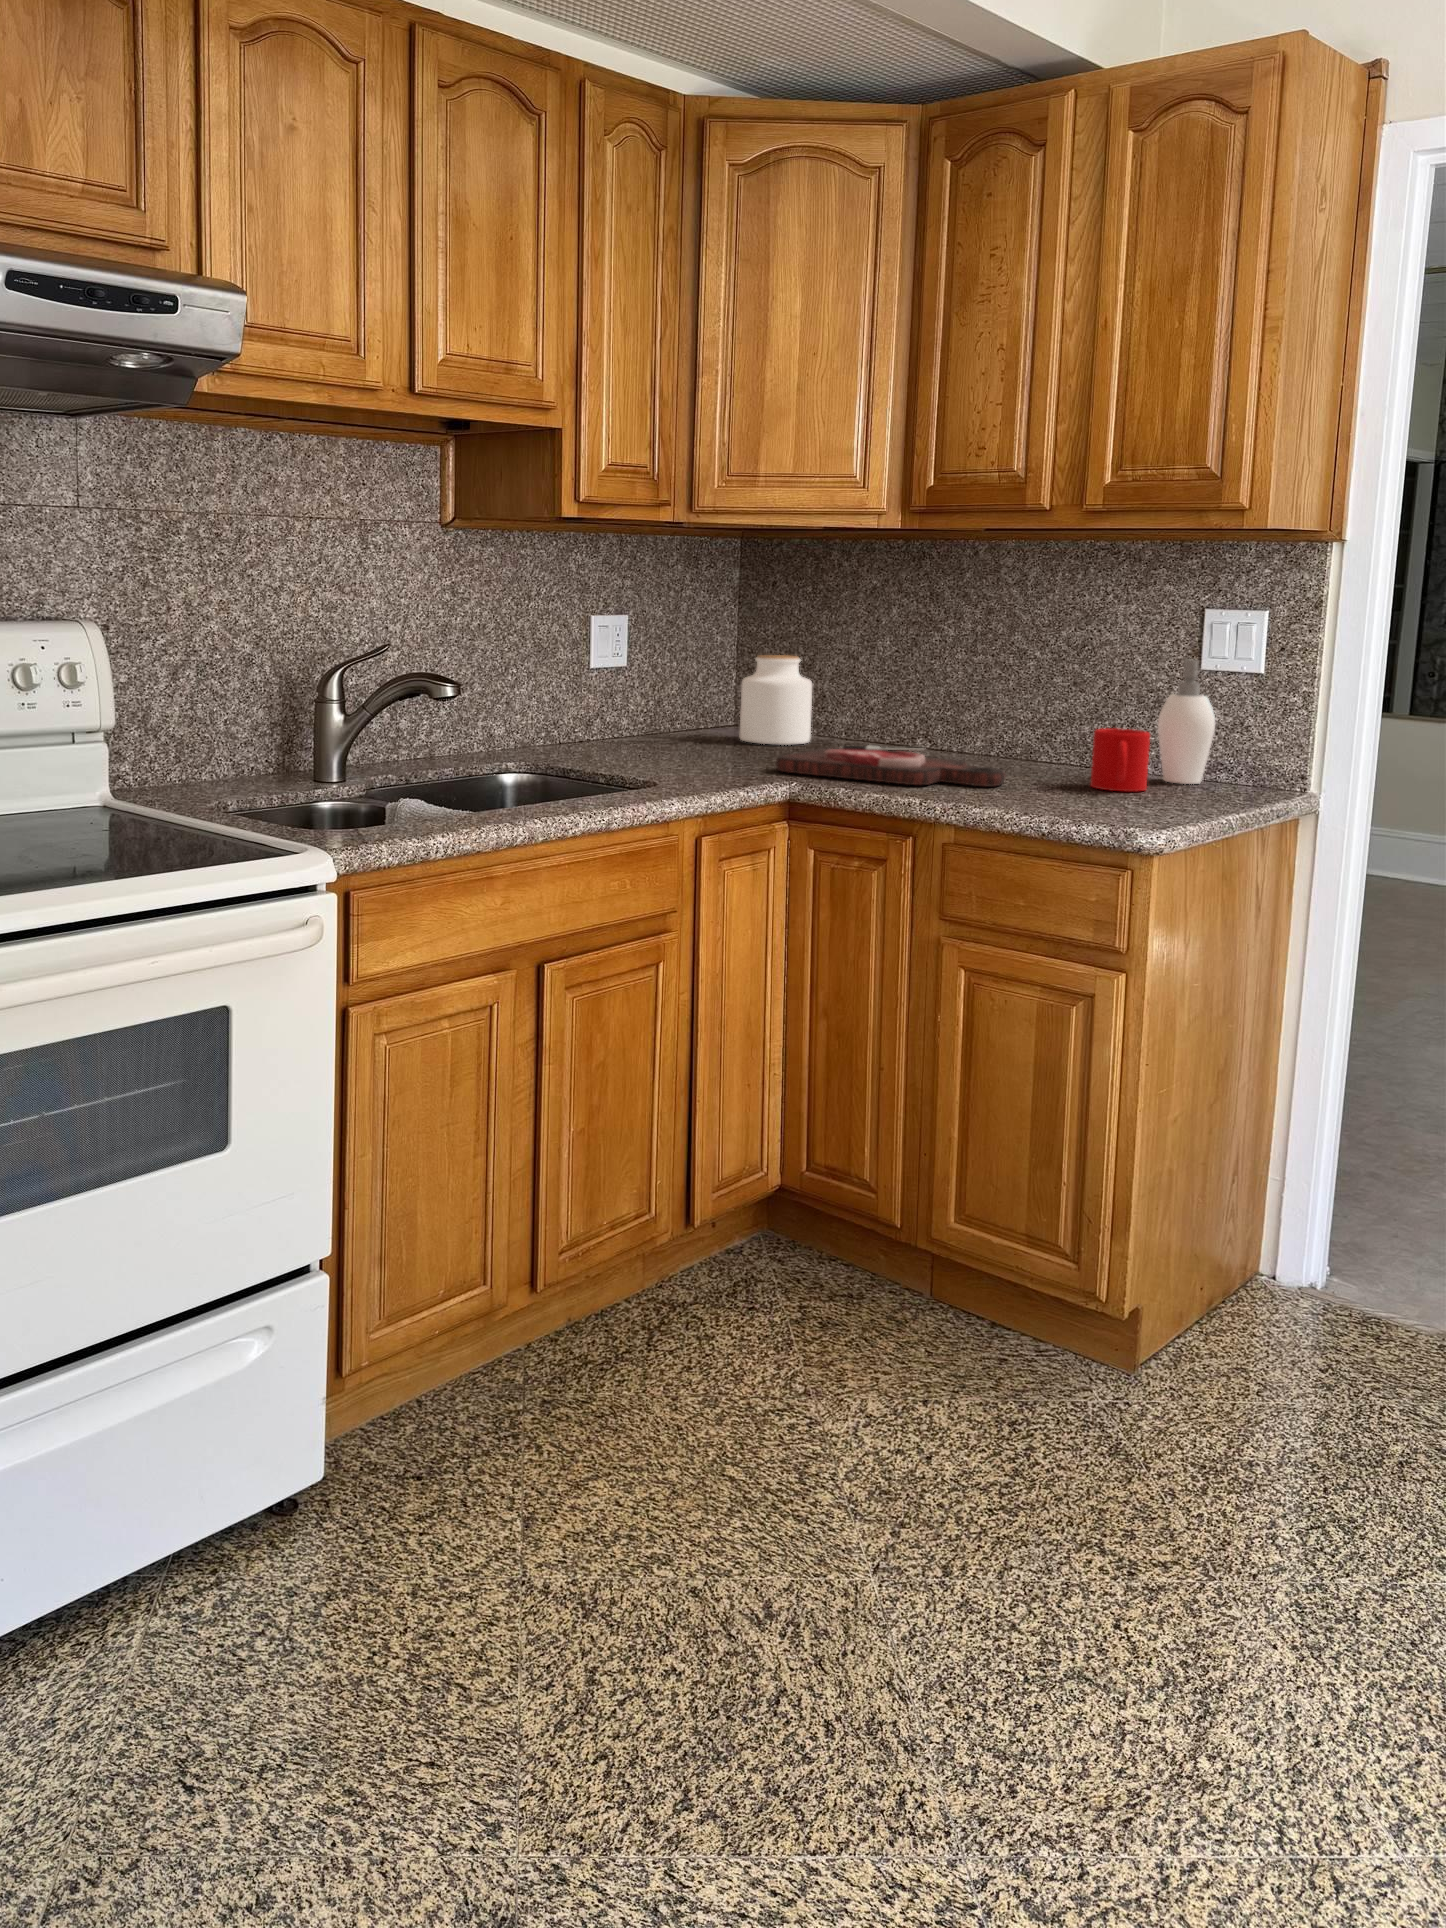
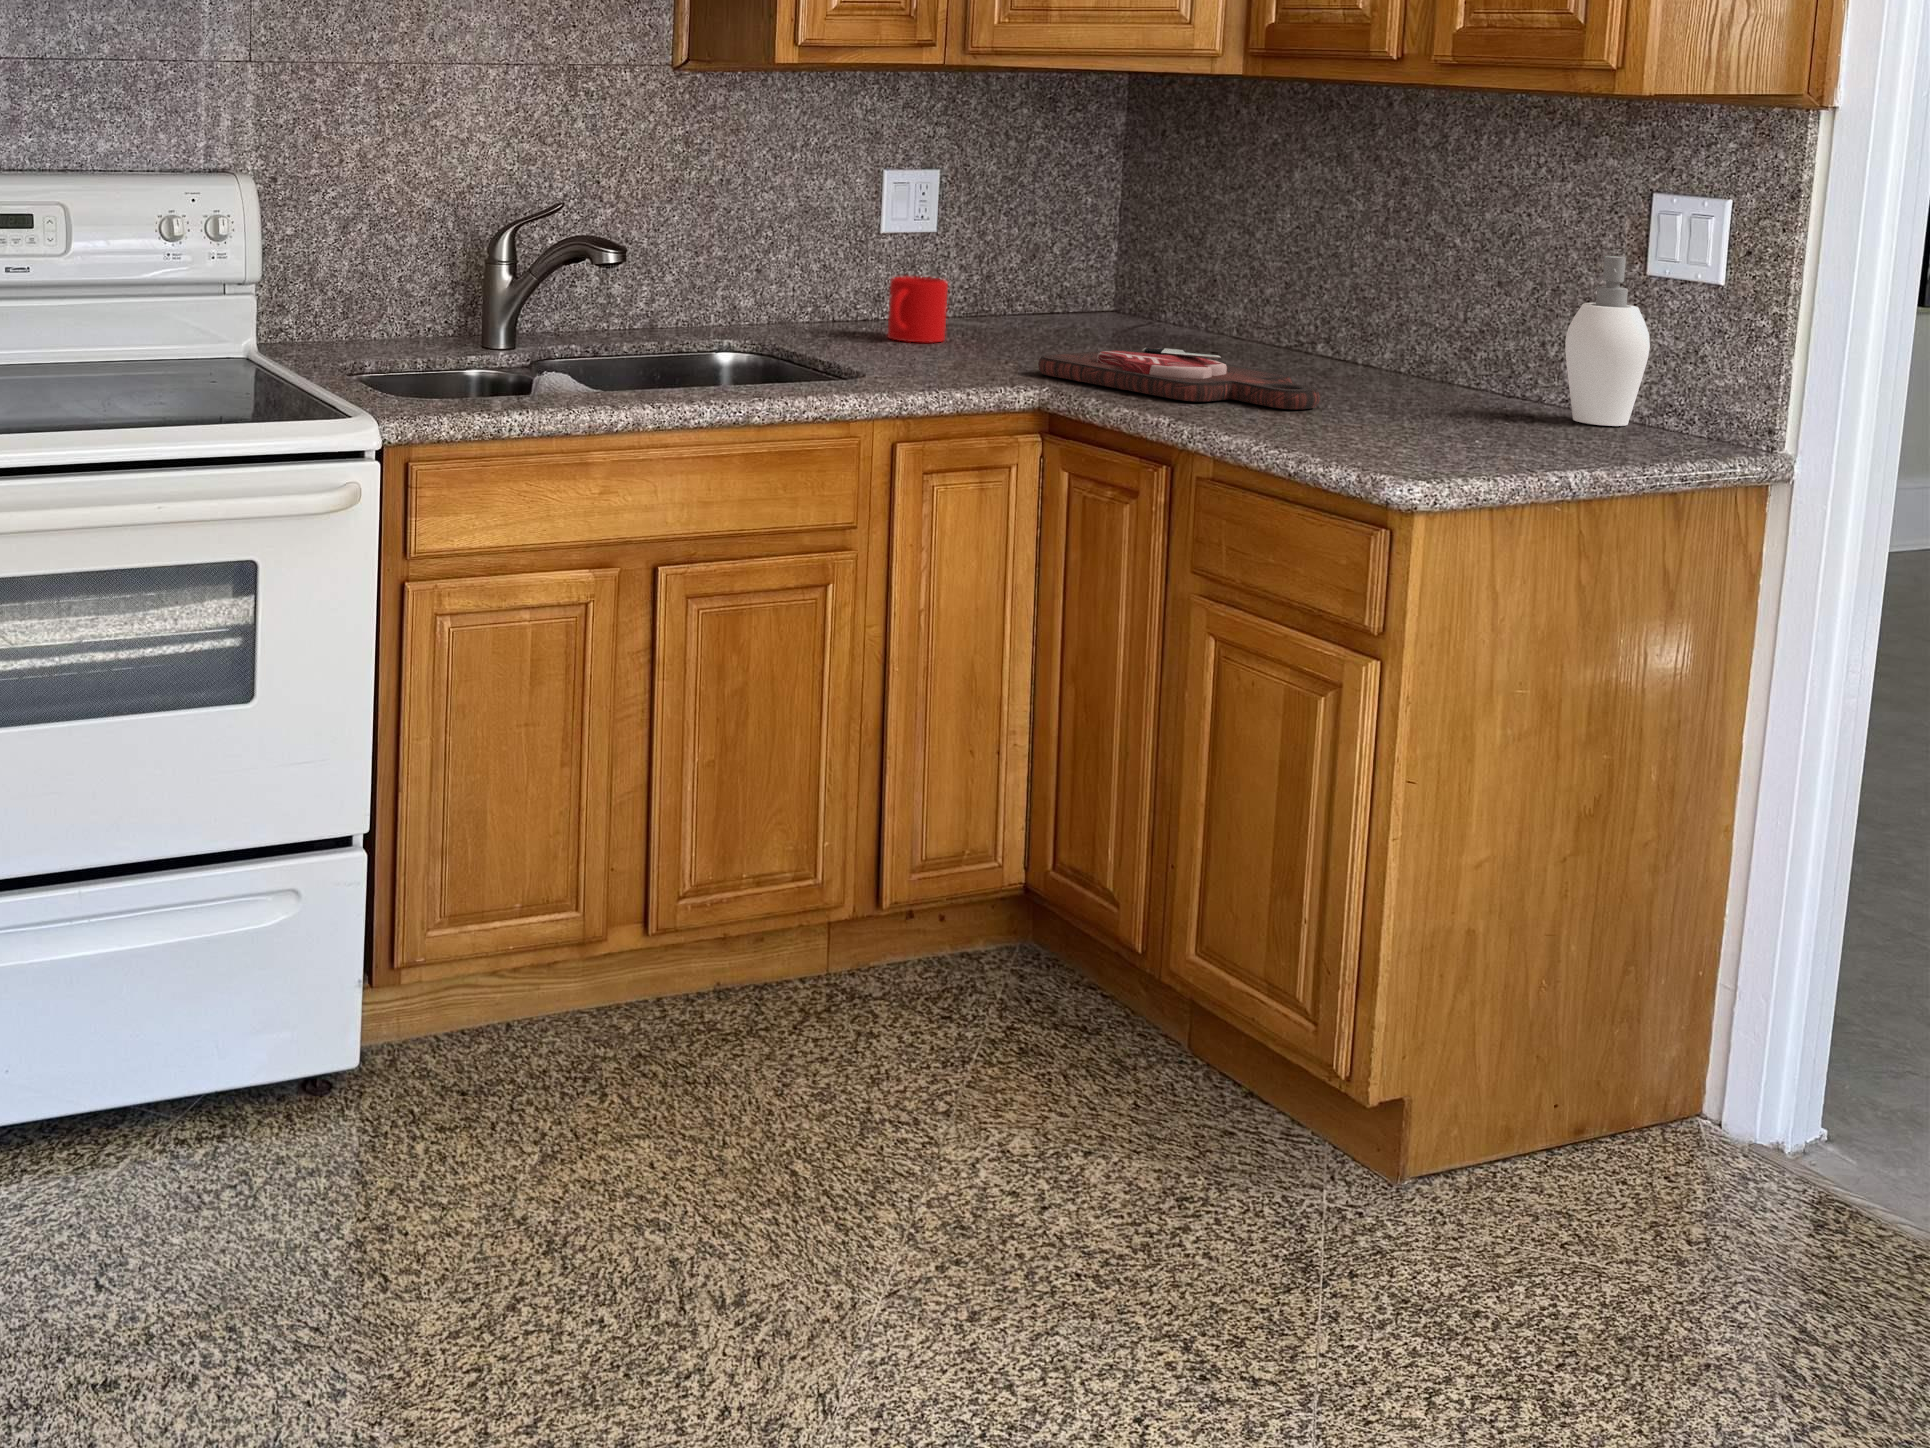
jar: present [739,655,812,745] -> none [1068,229,1166,343]
mug: present [1091,728,1150,792] -> present [888,276,948,342]

